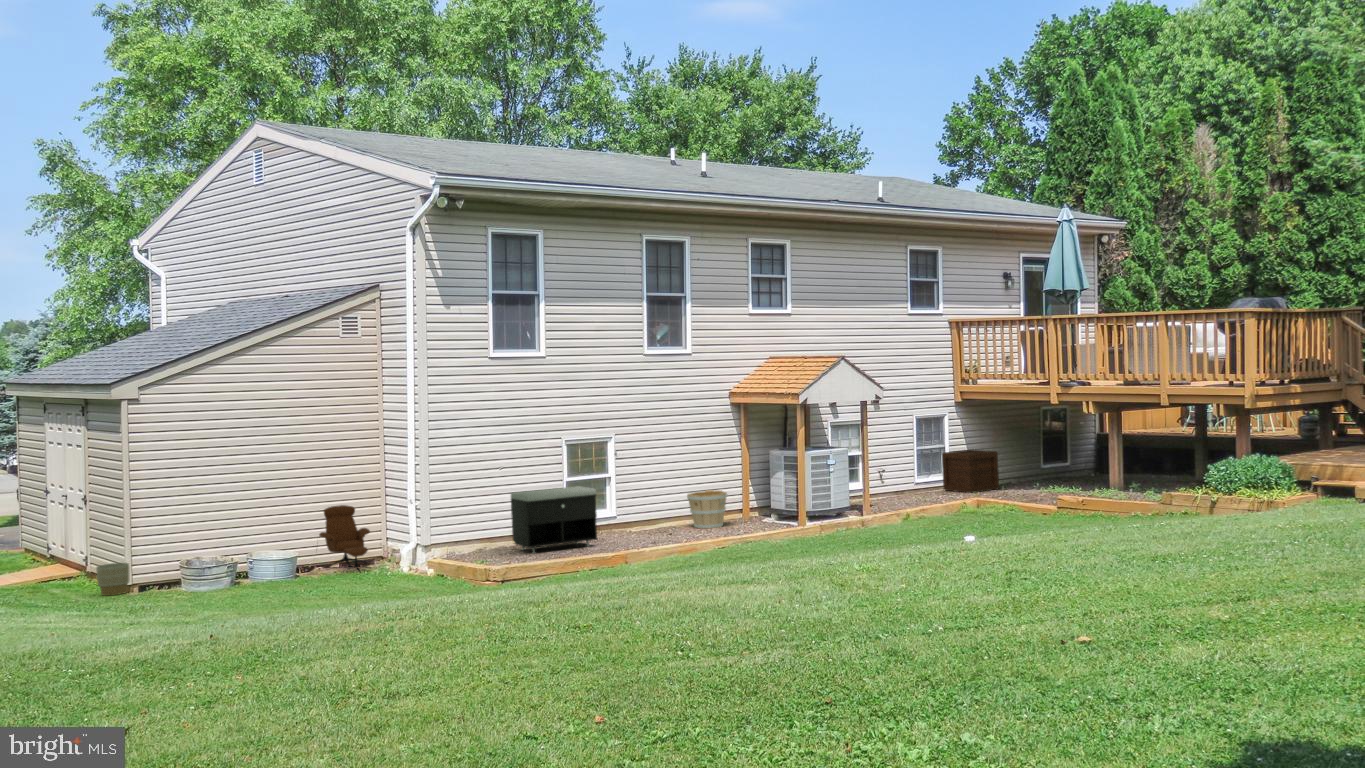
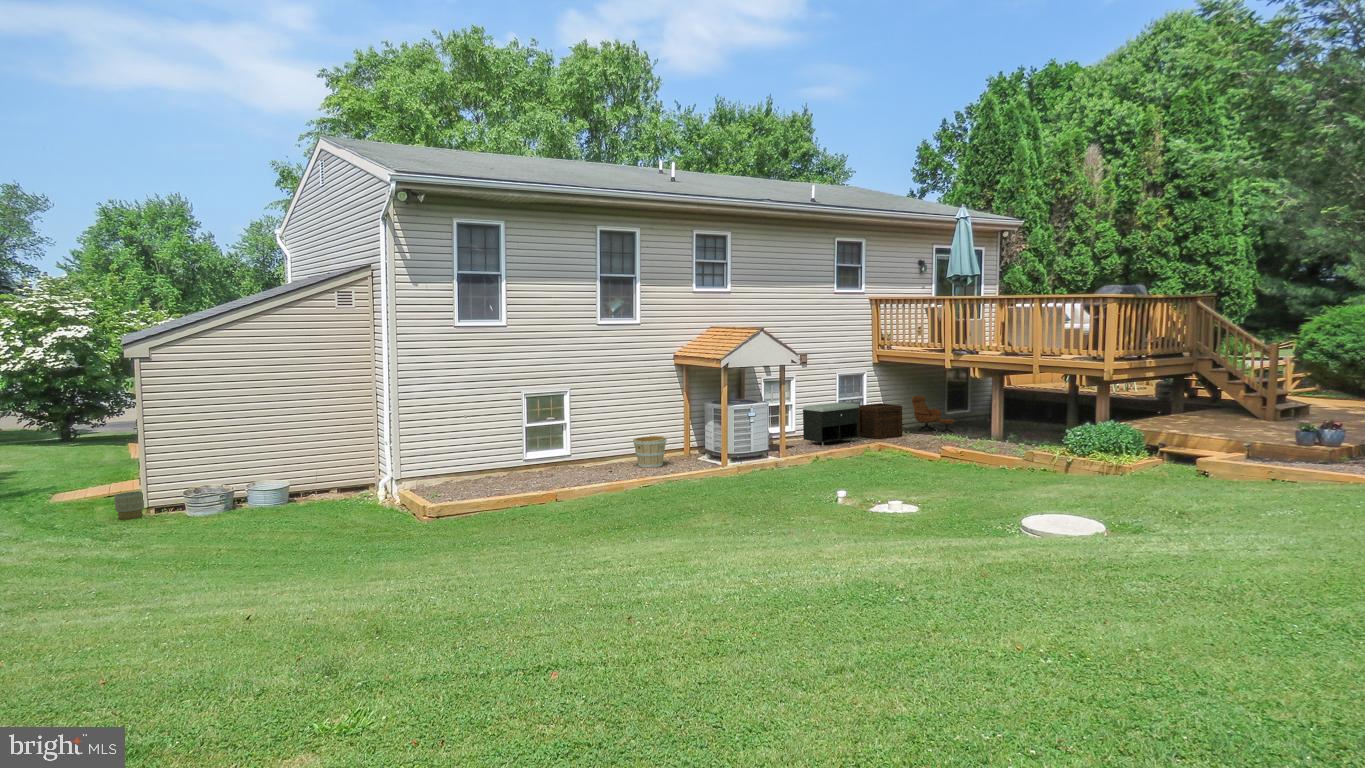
storage bench: present [511,486,598,553] -> present [803,402,859,446]
lounge chair: present [319,505,370,570] -> present [912,396,954,433]

